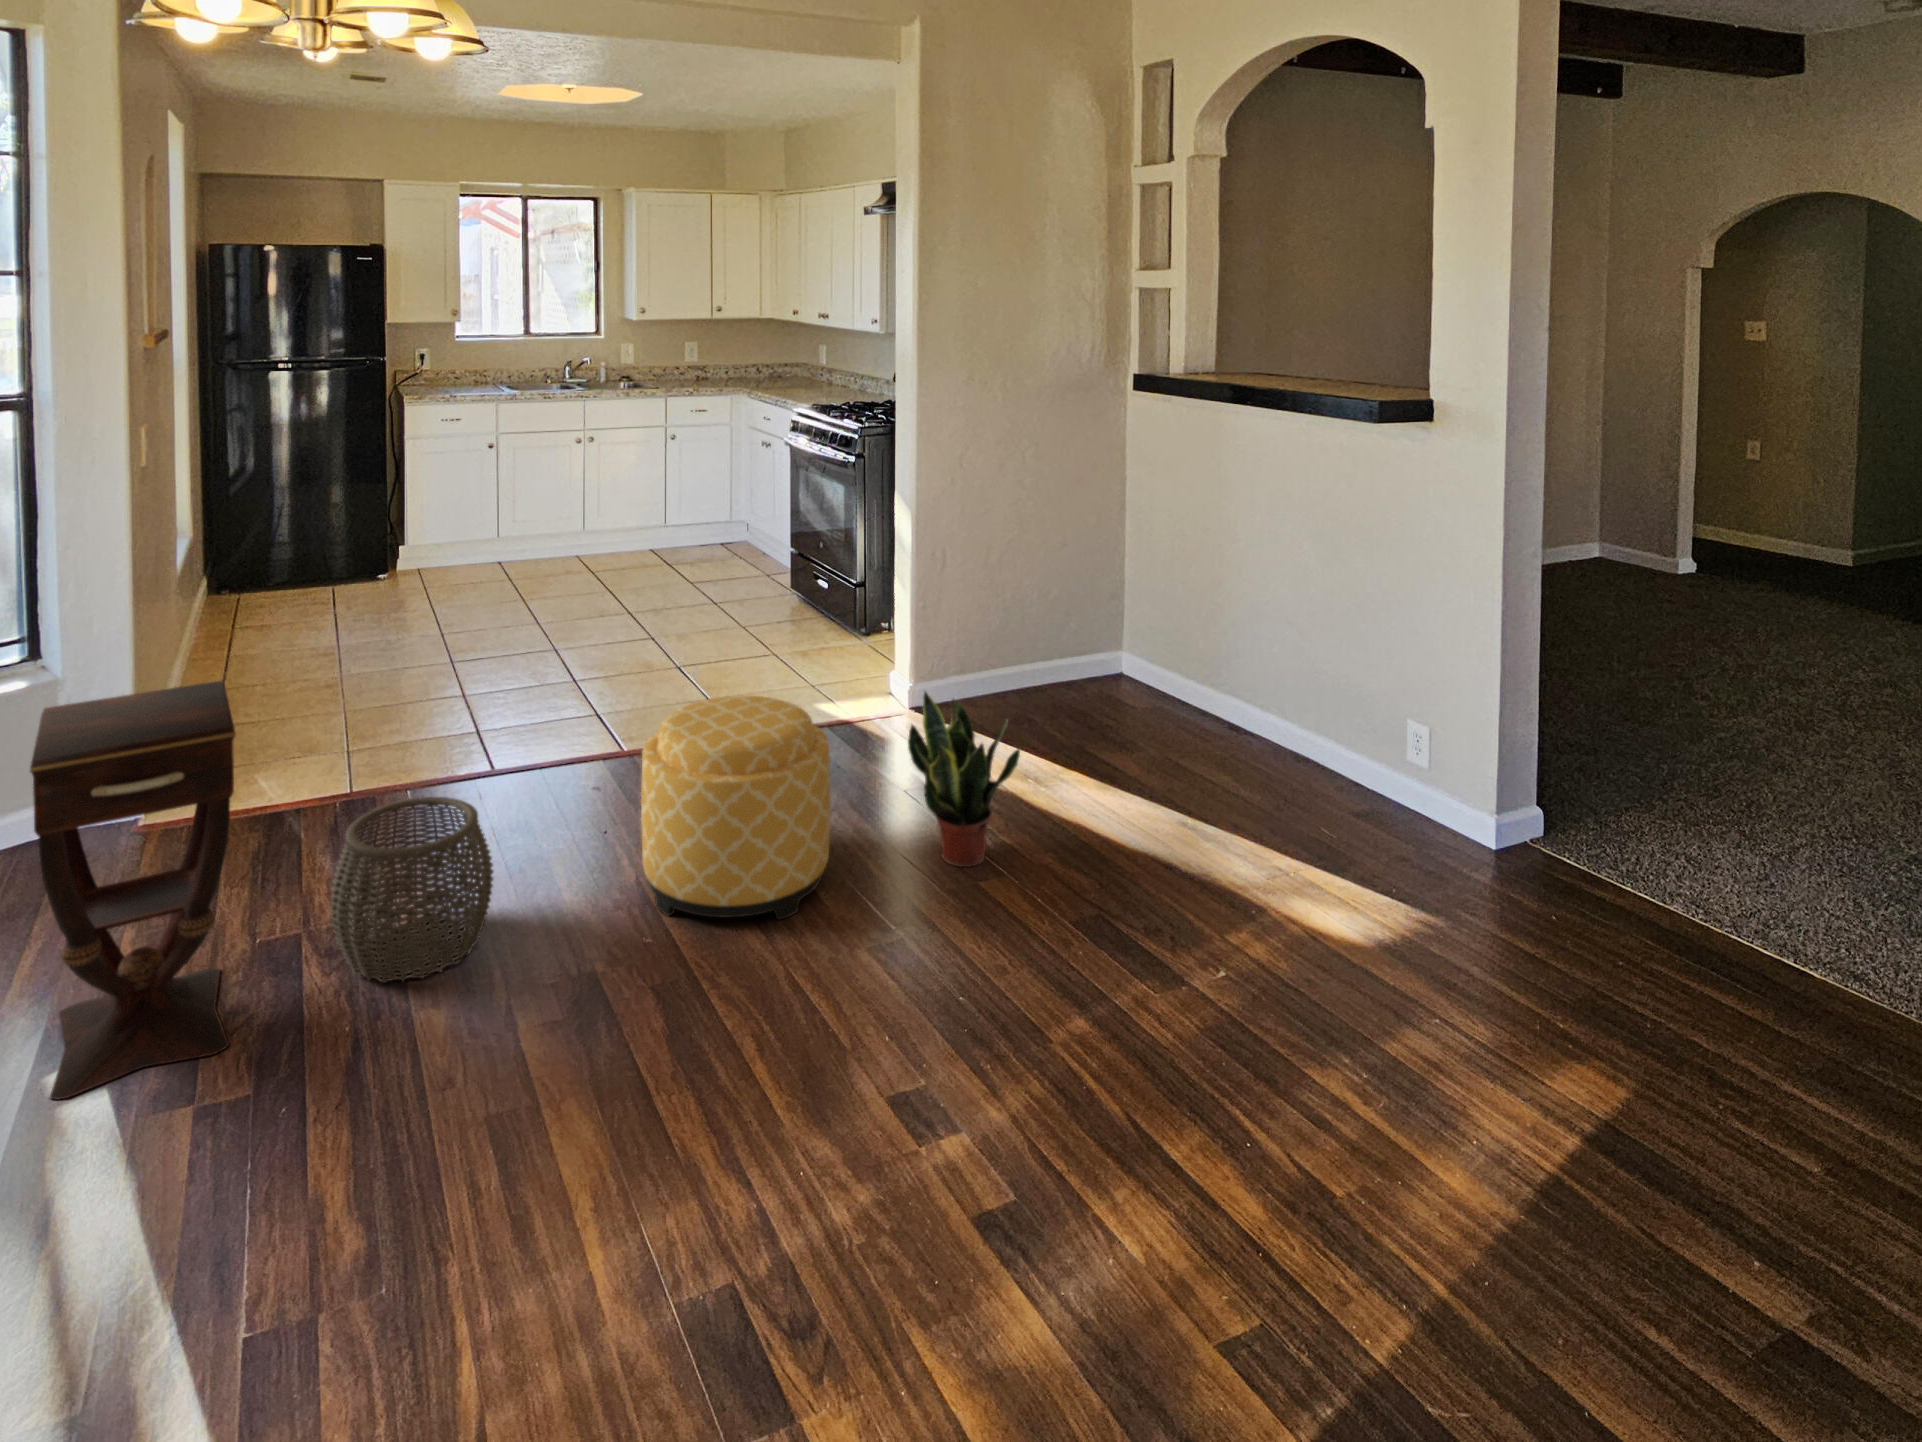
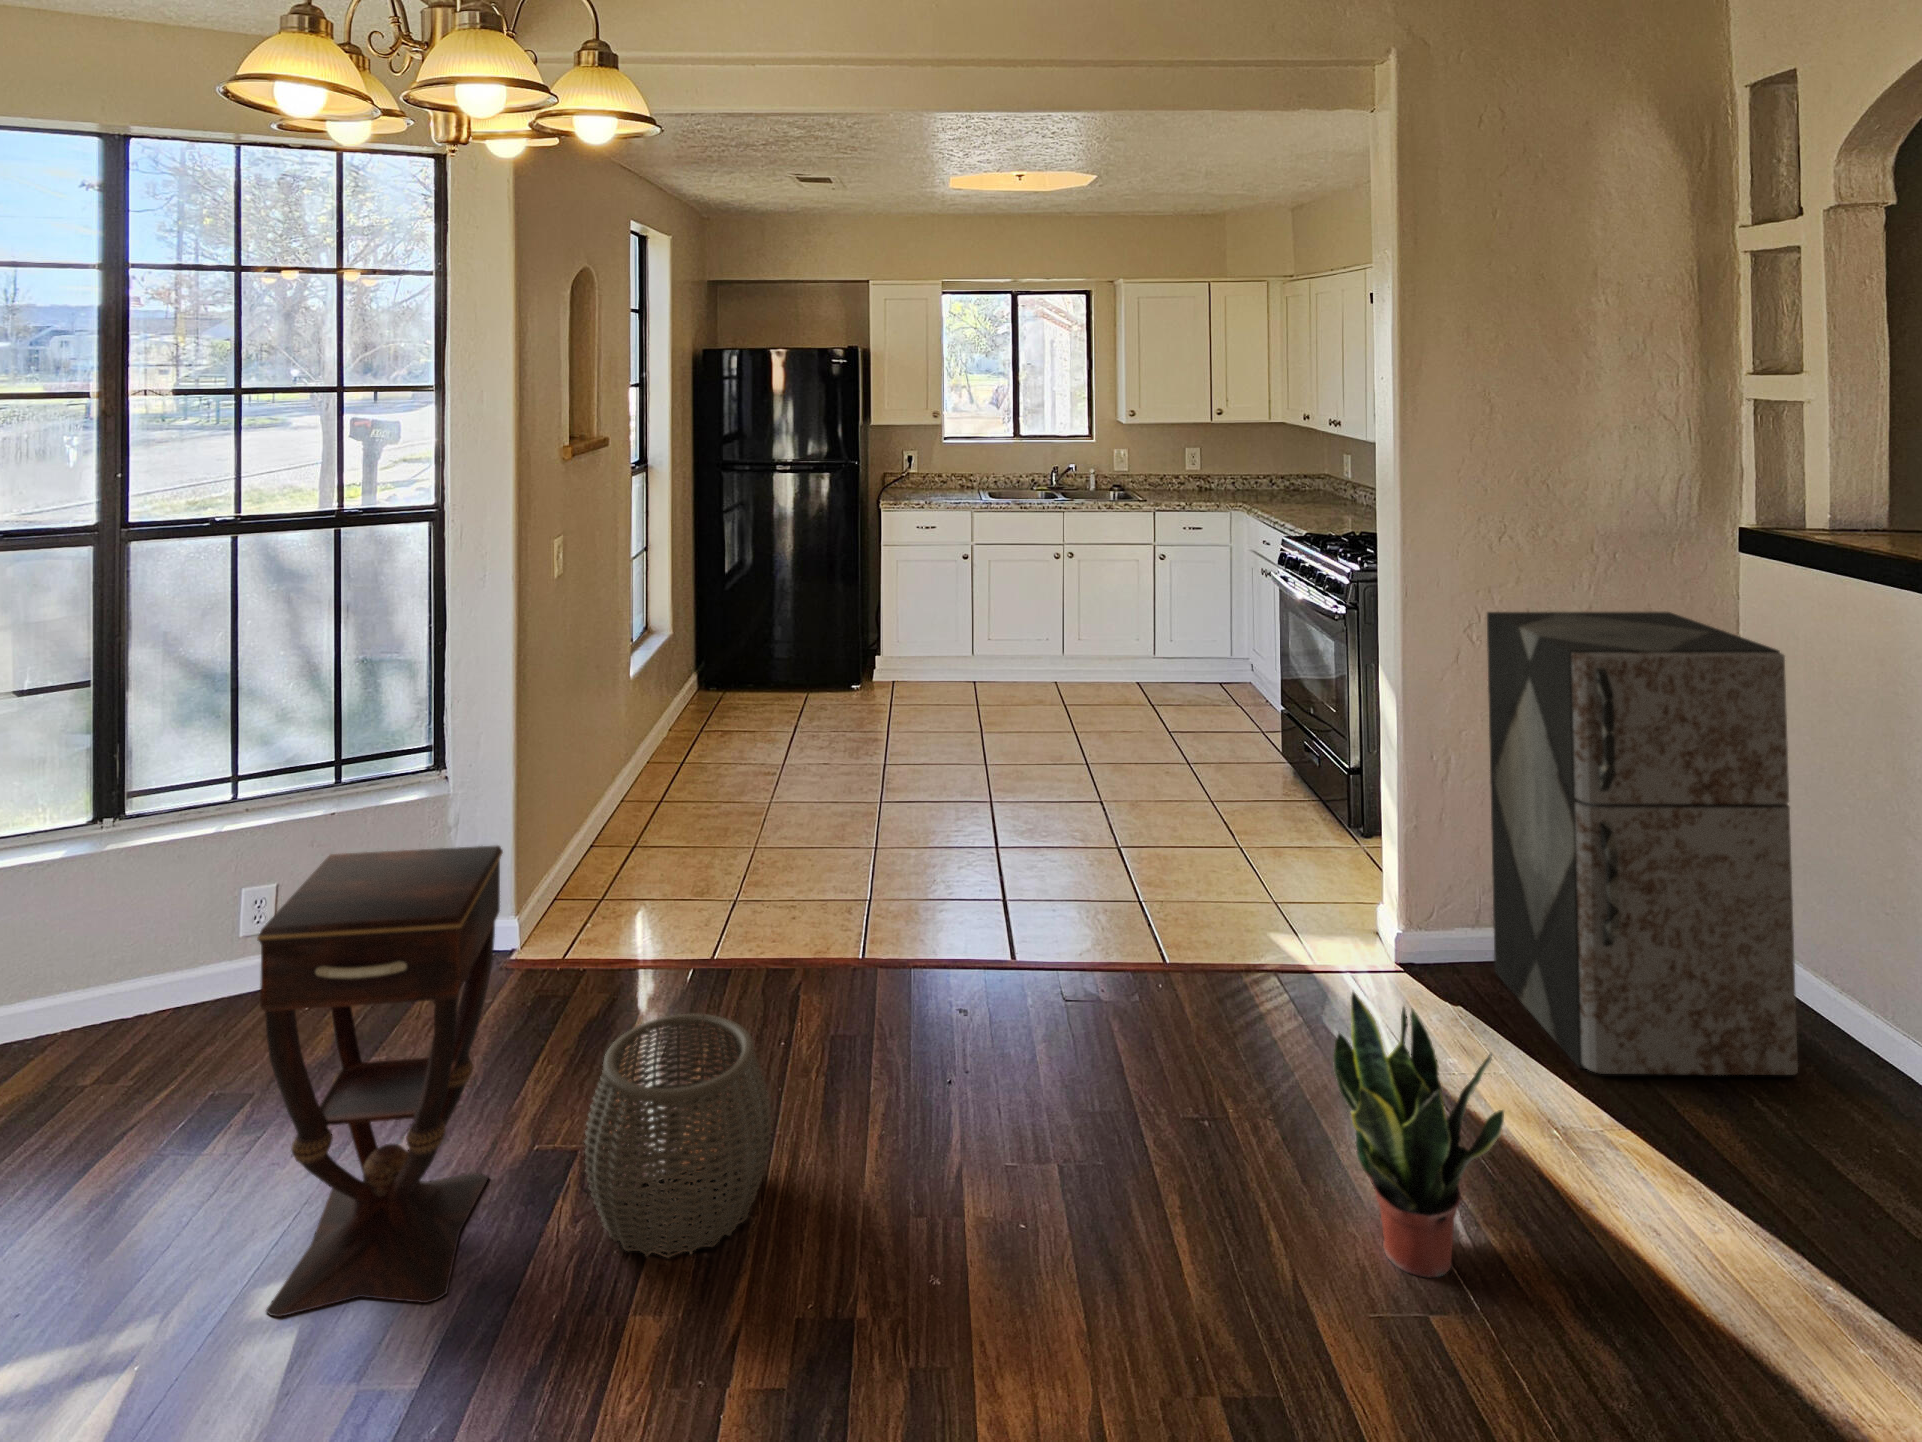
storage cabinet: none [974,436,1162,744] -> present [1487,612,1798,1075]
ottoman: present [641,696,830,920] -> none [956,944,1208,1297]

